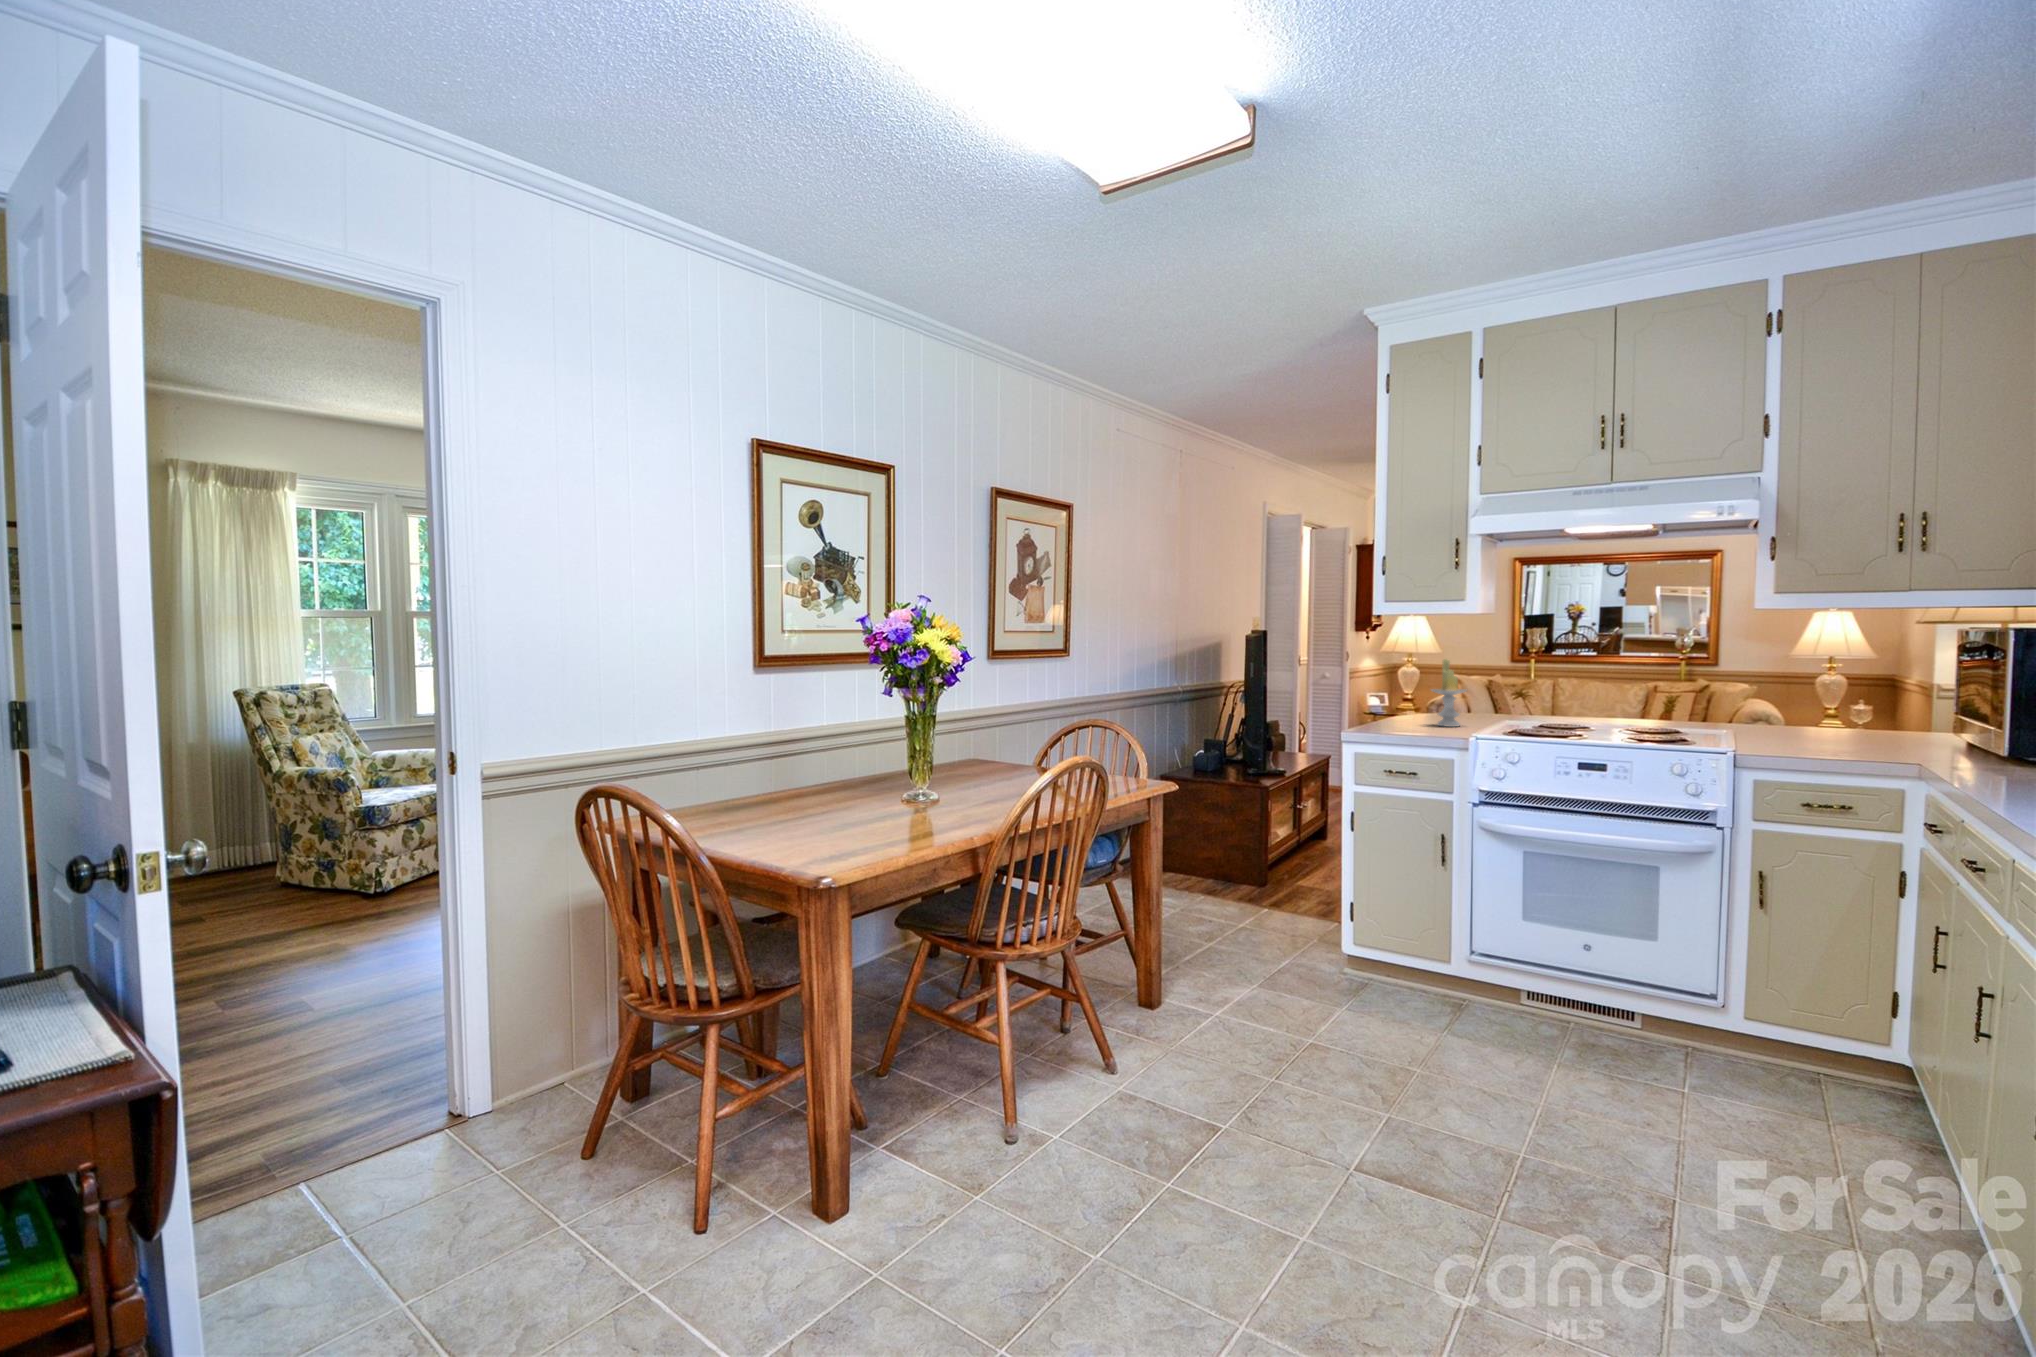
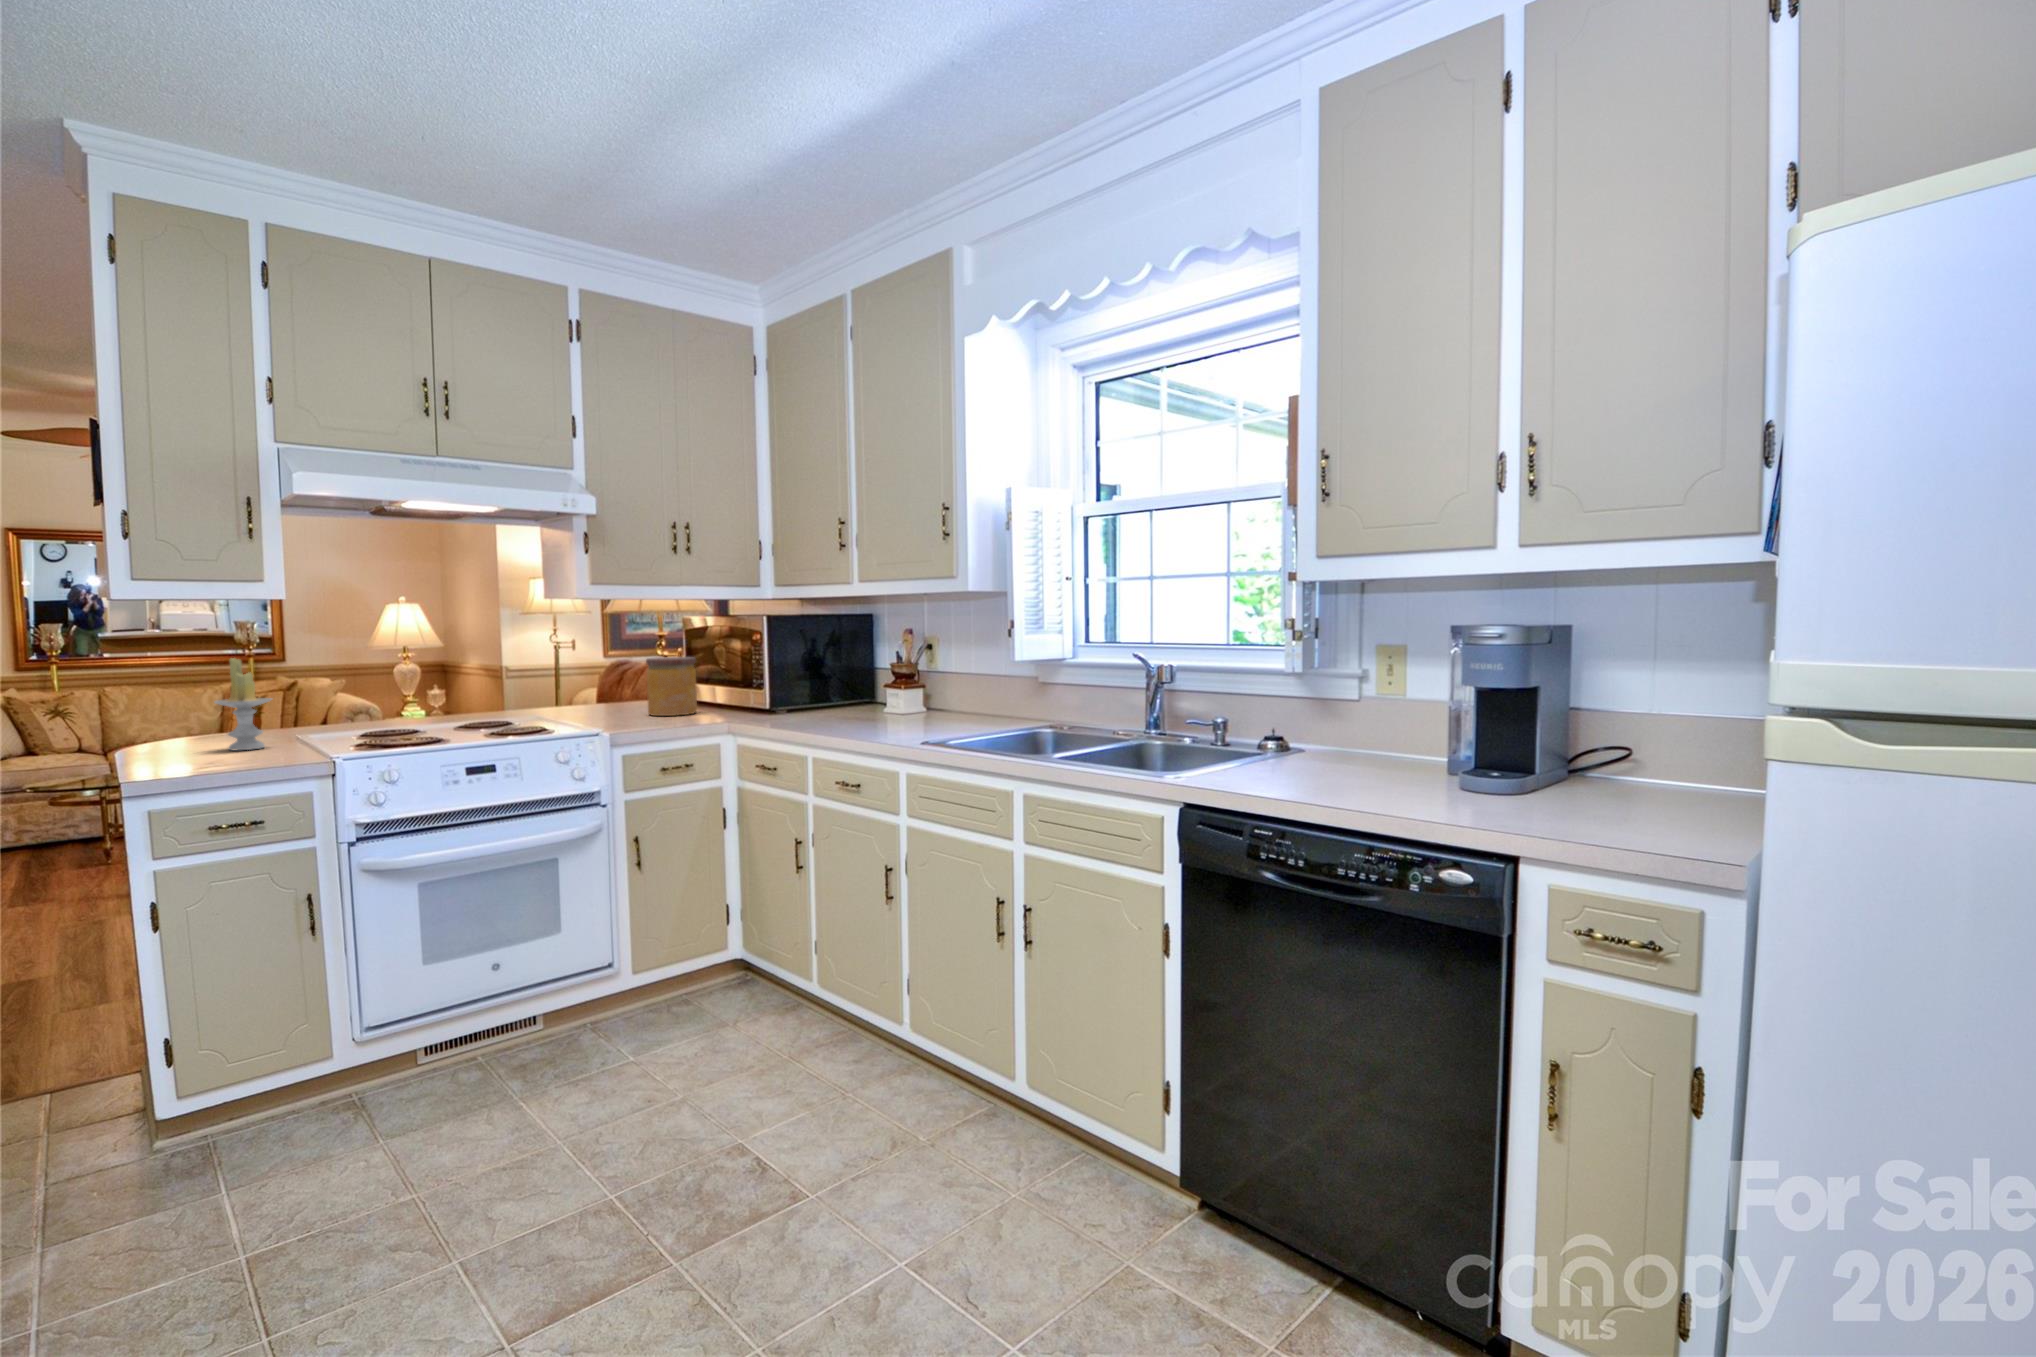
jar: none [1839,675,1916,746] -> present [646,657,697,716]

